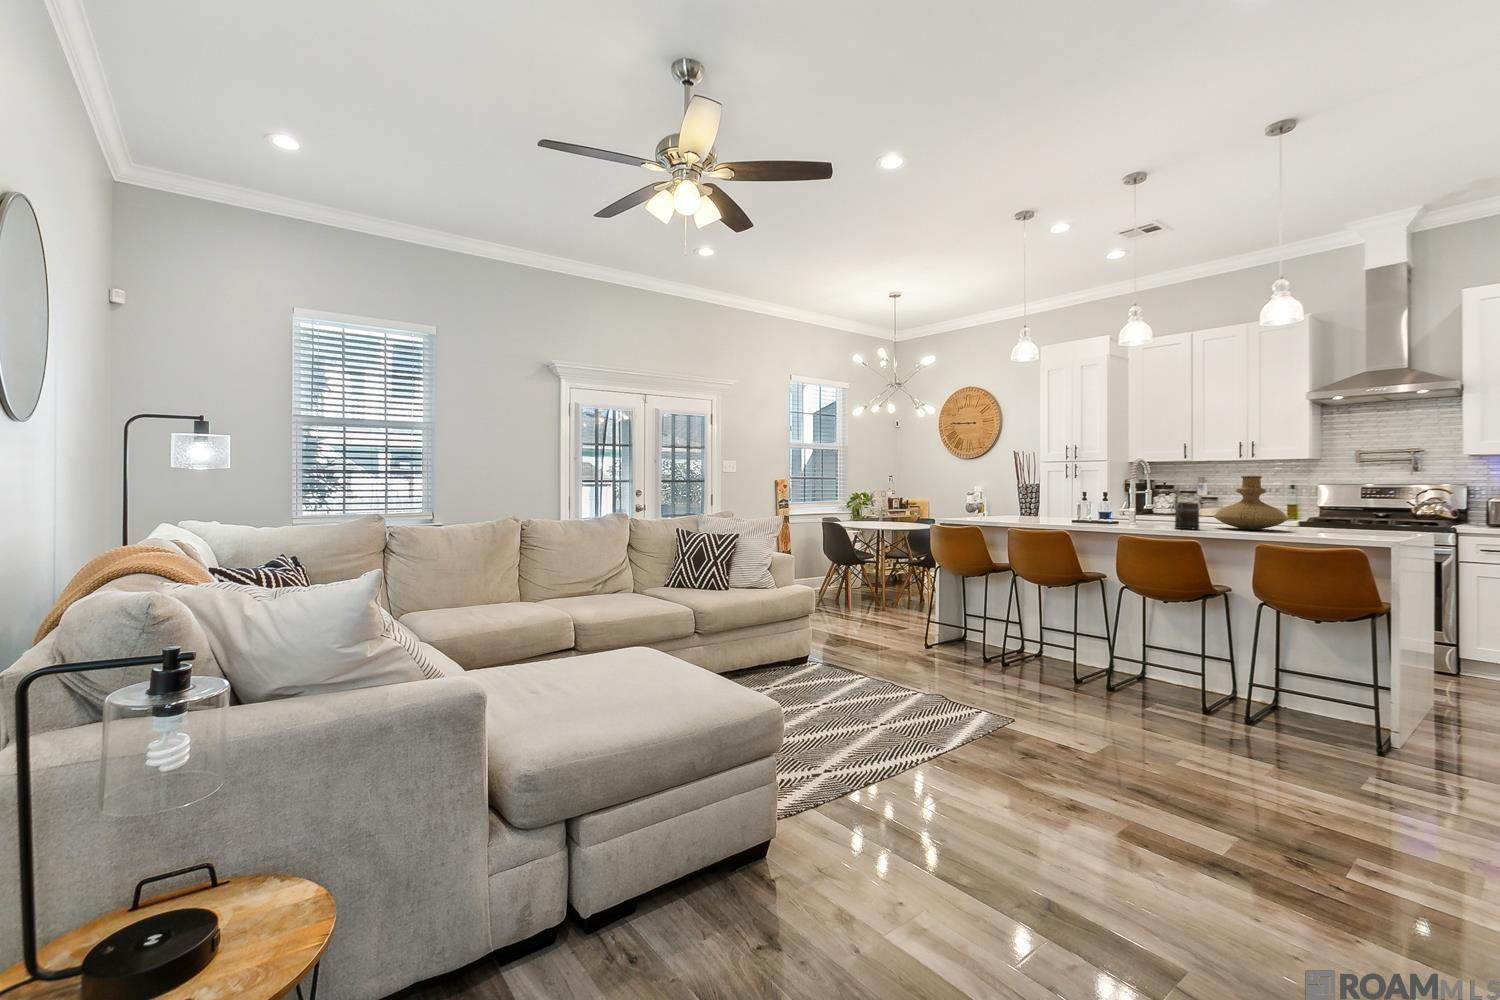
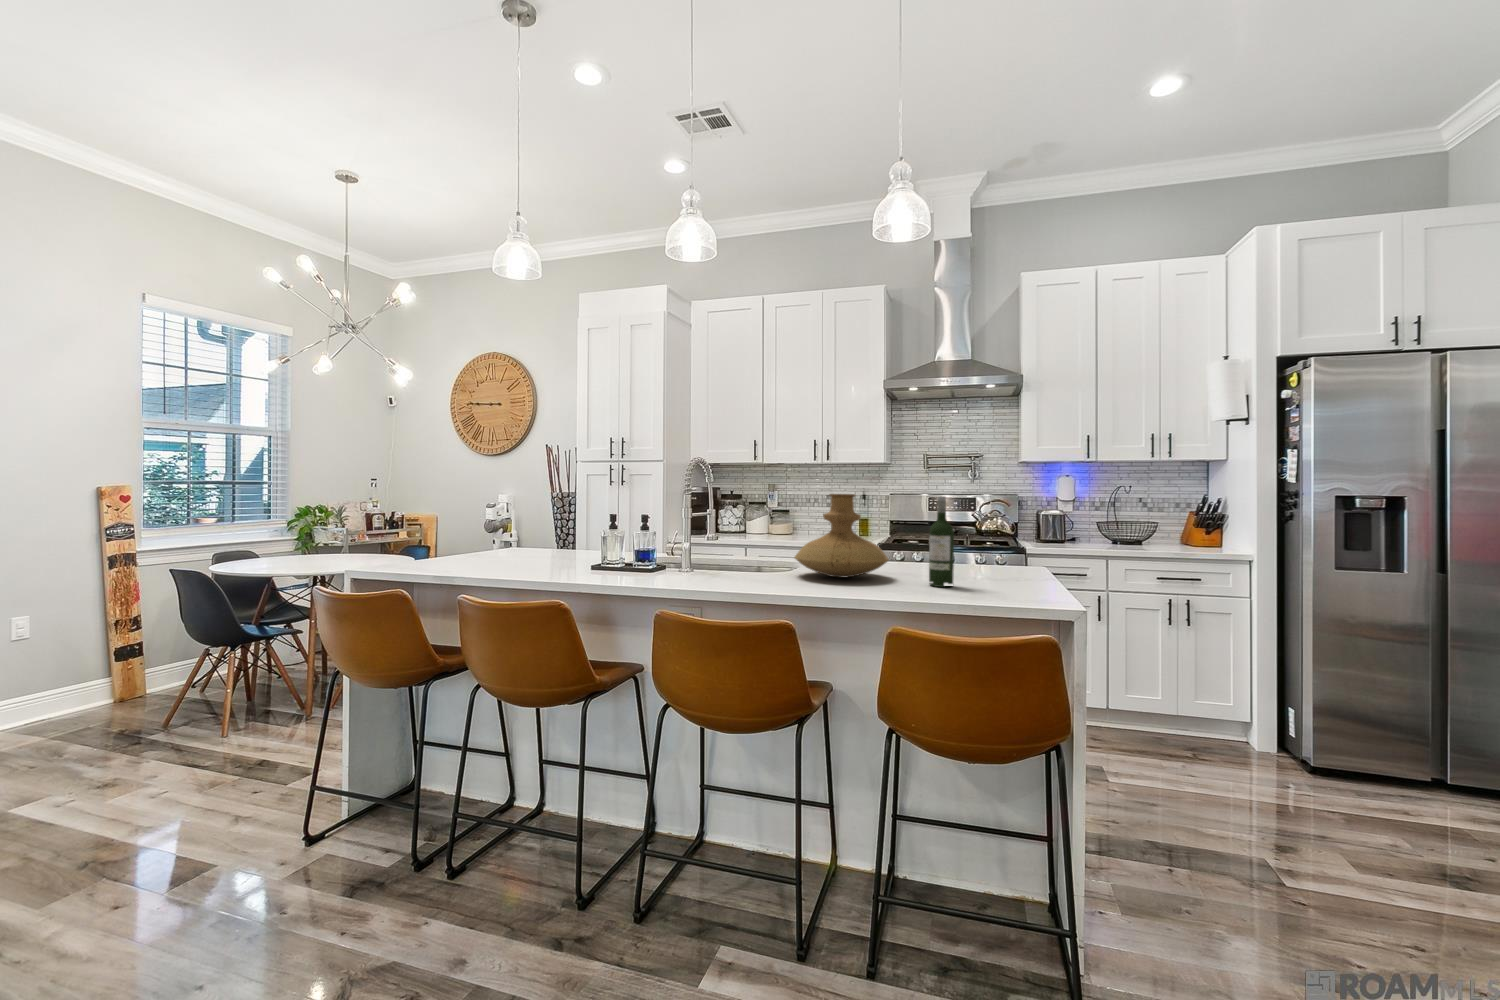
wine bottle: none [1319,476,1340,535] -> present [929,496,954,587]
mug: present [1175,502,1199,529] -> none [742,539,777,587]

